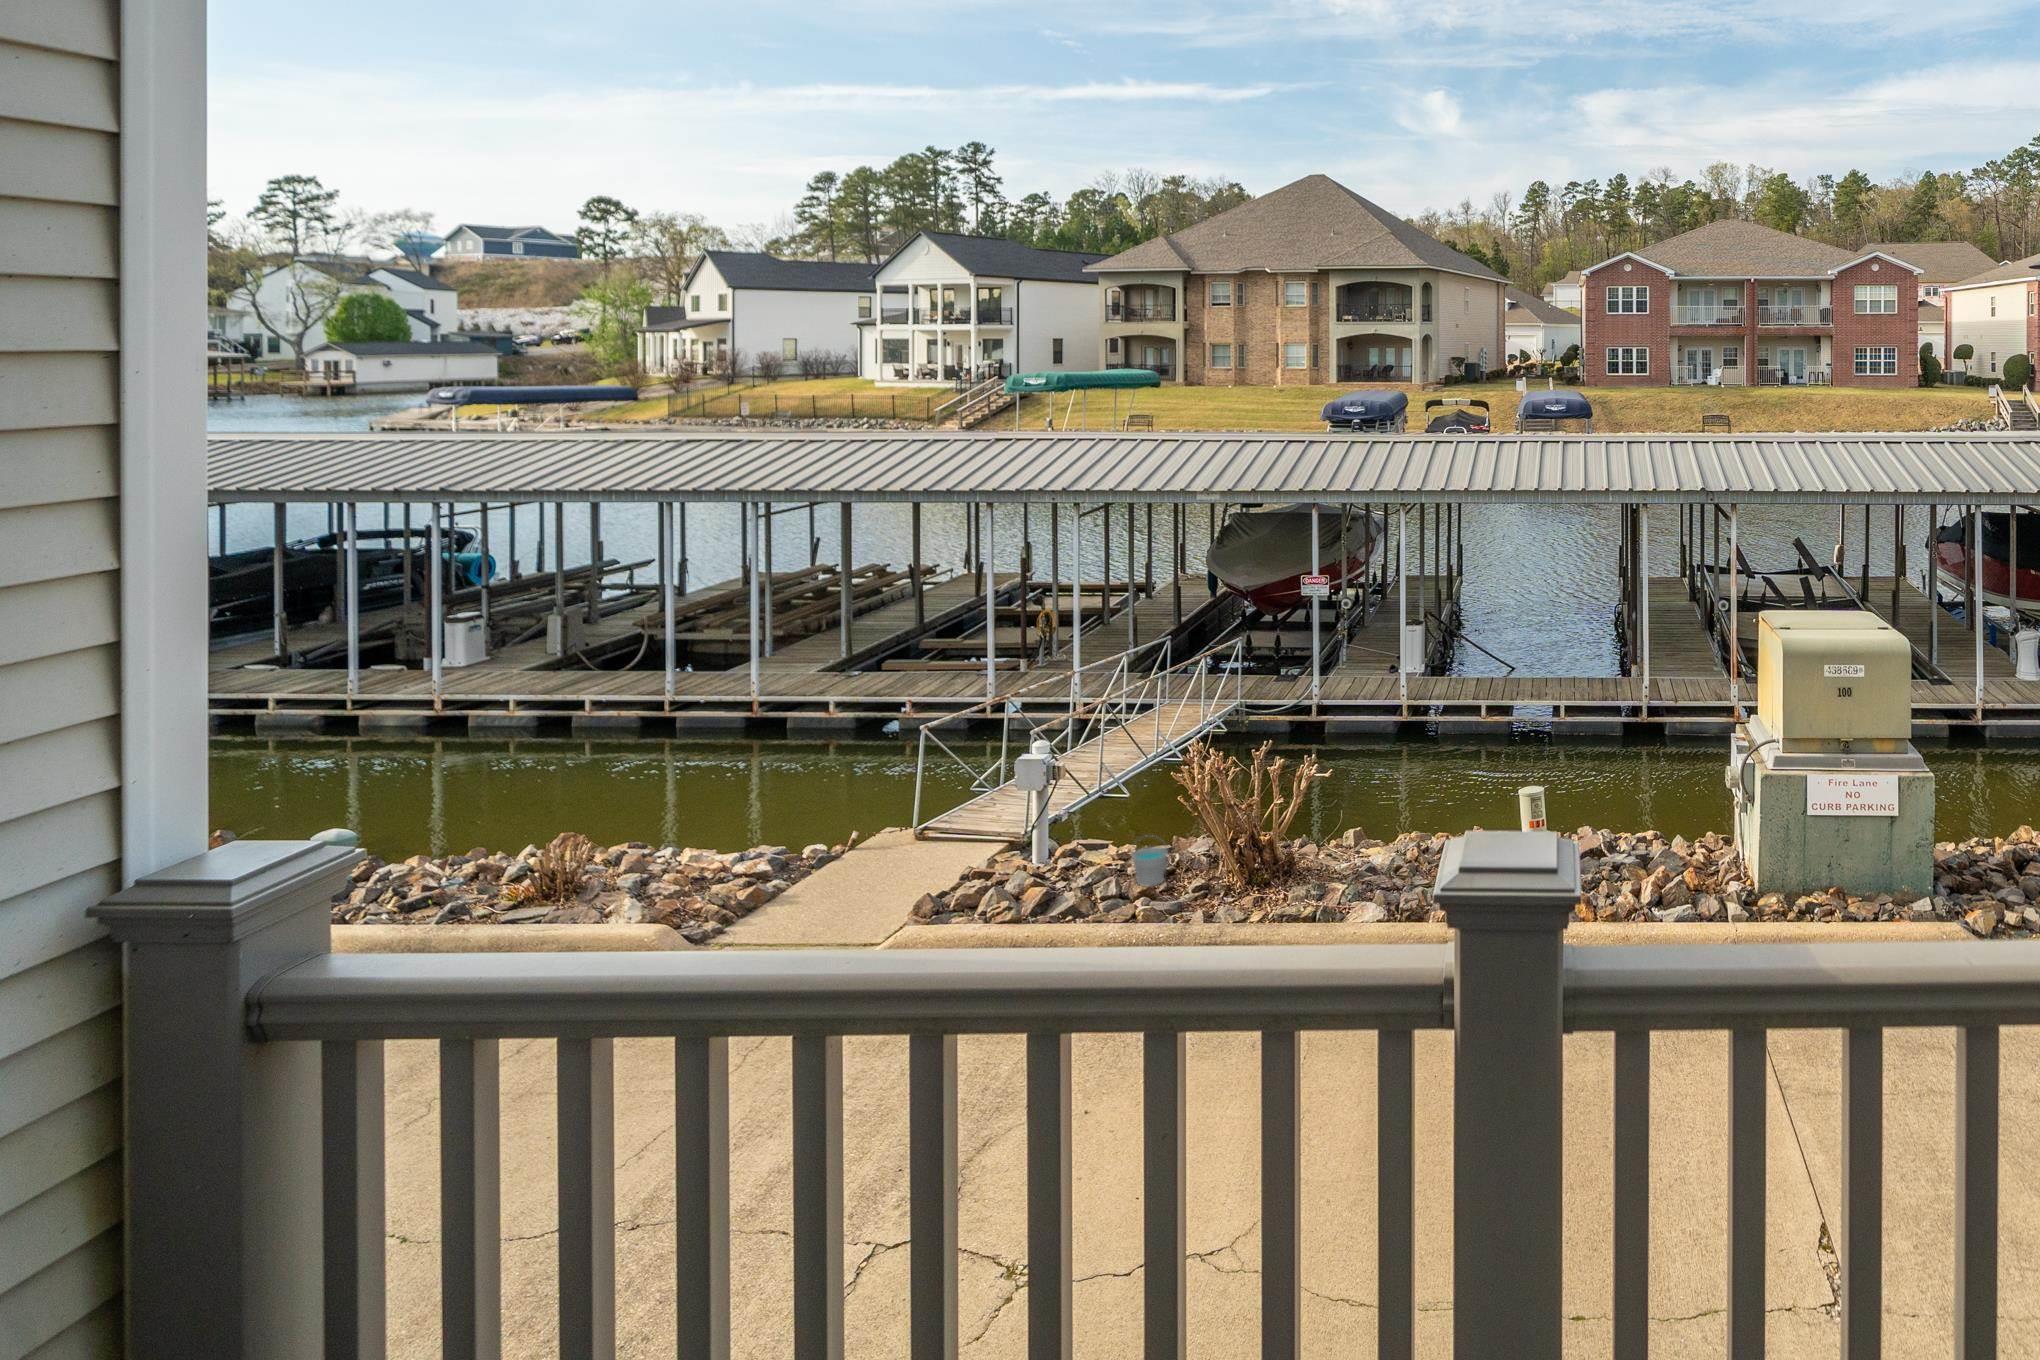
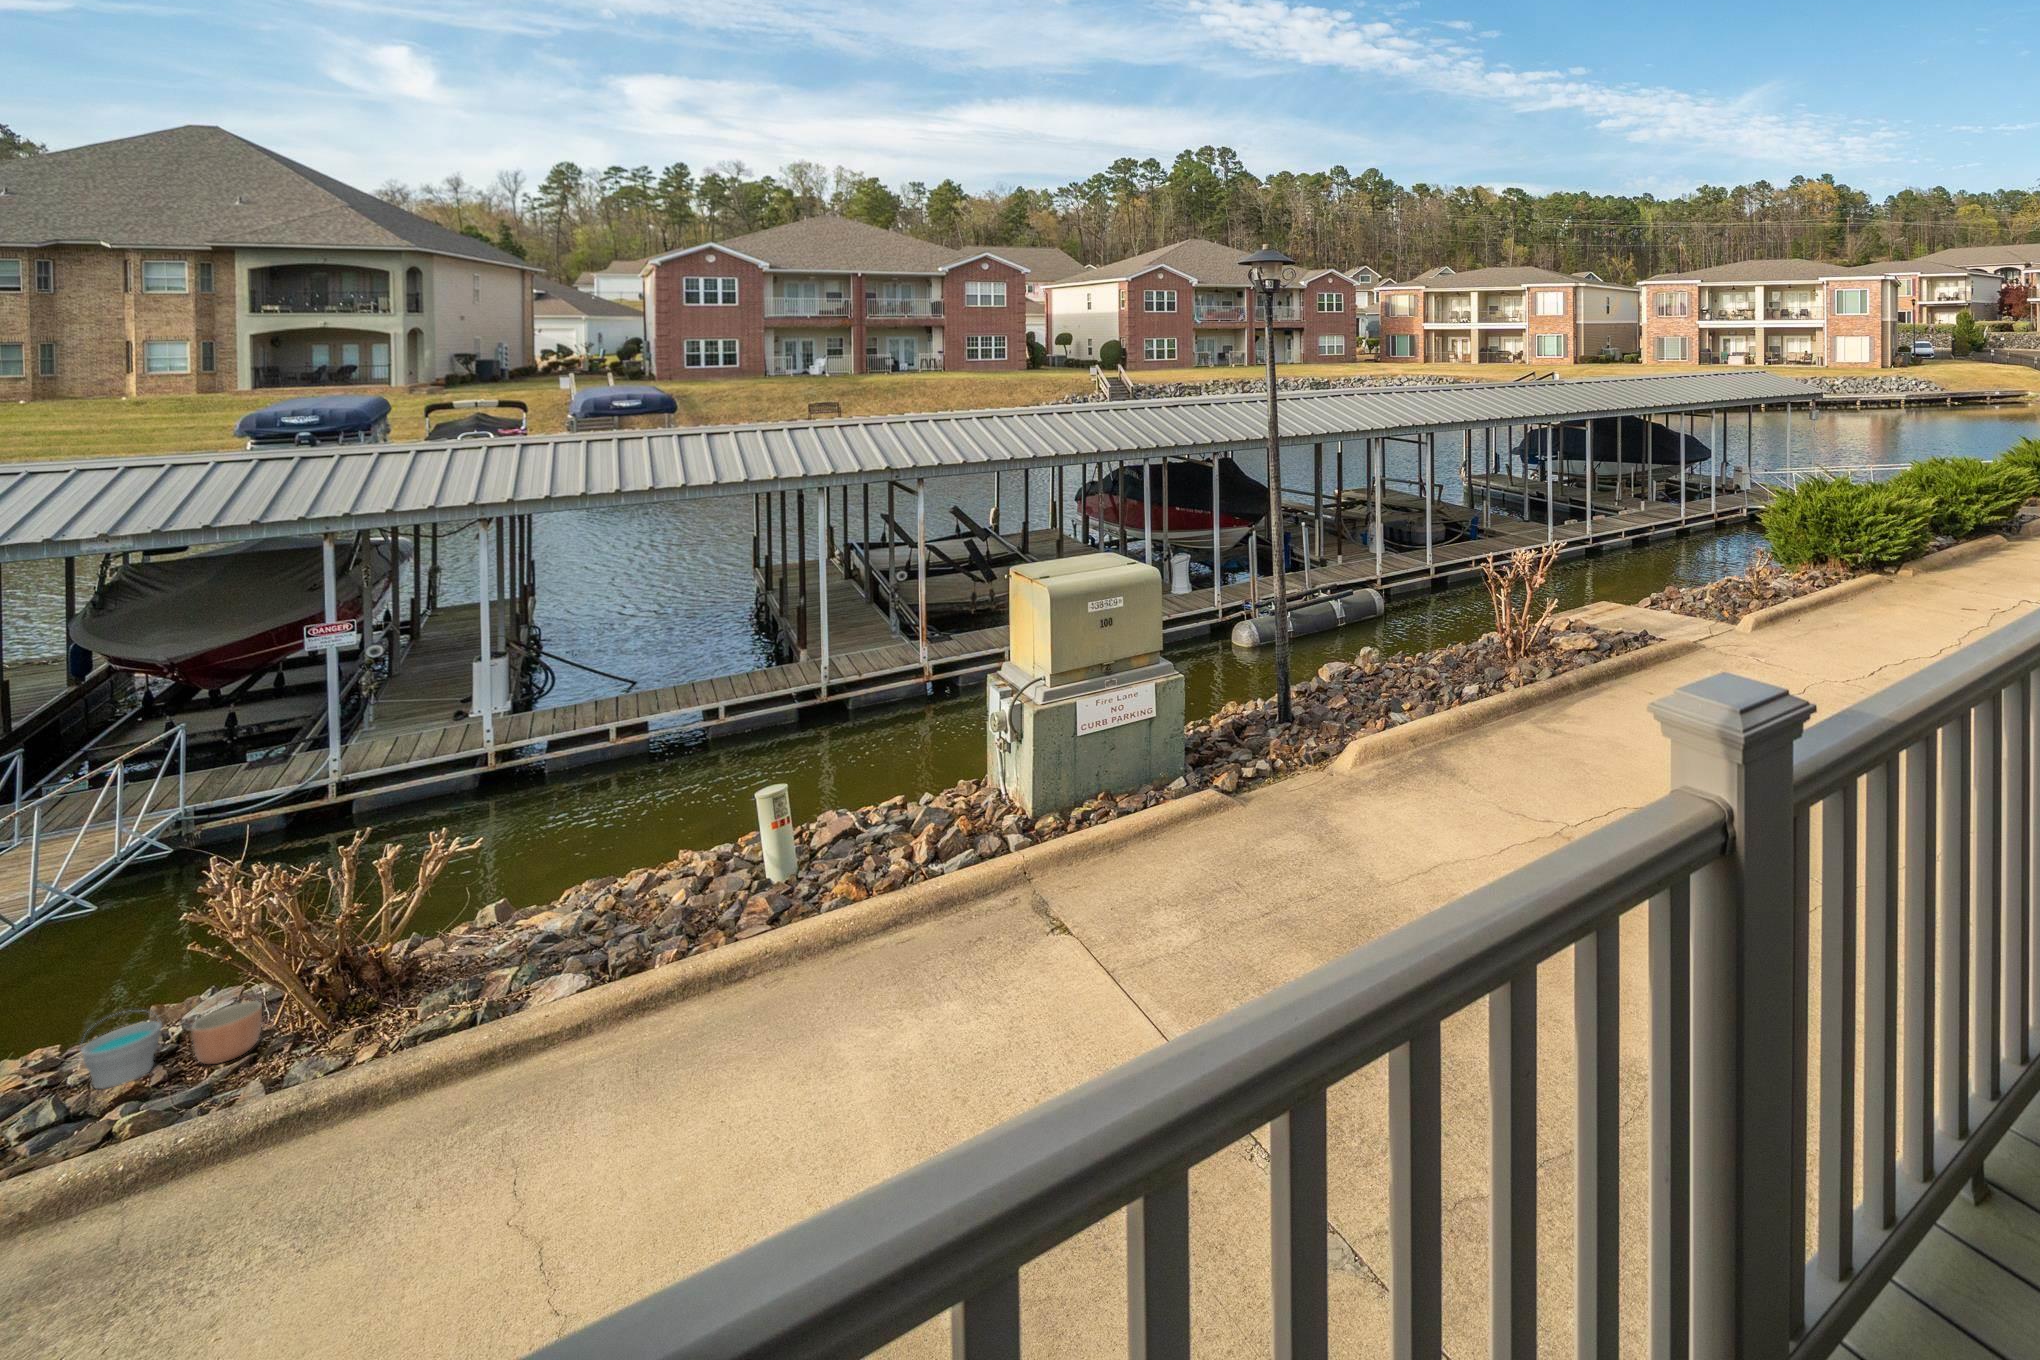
planter: none [1179,852,1213,892] -> present [192,1001,262,1064]

